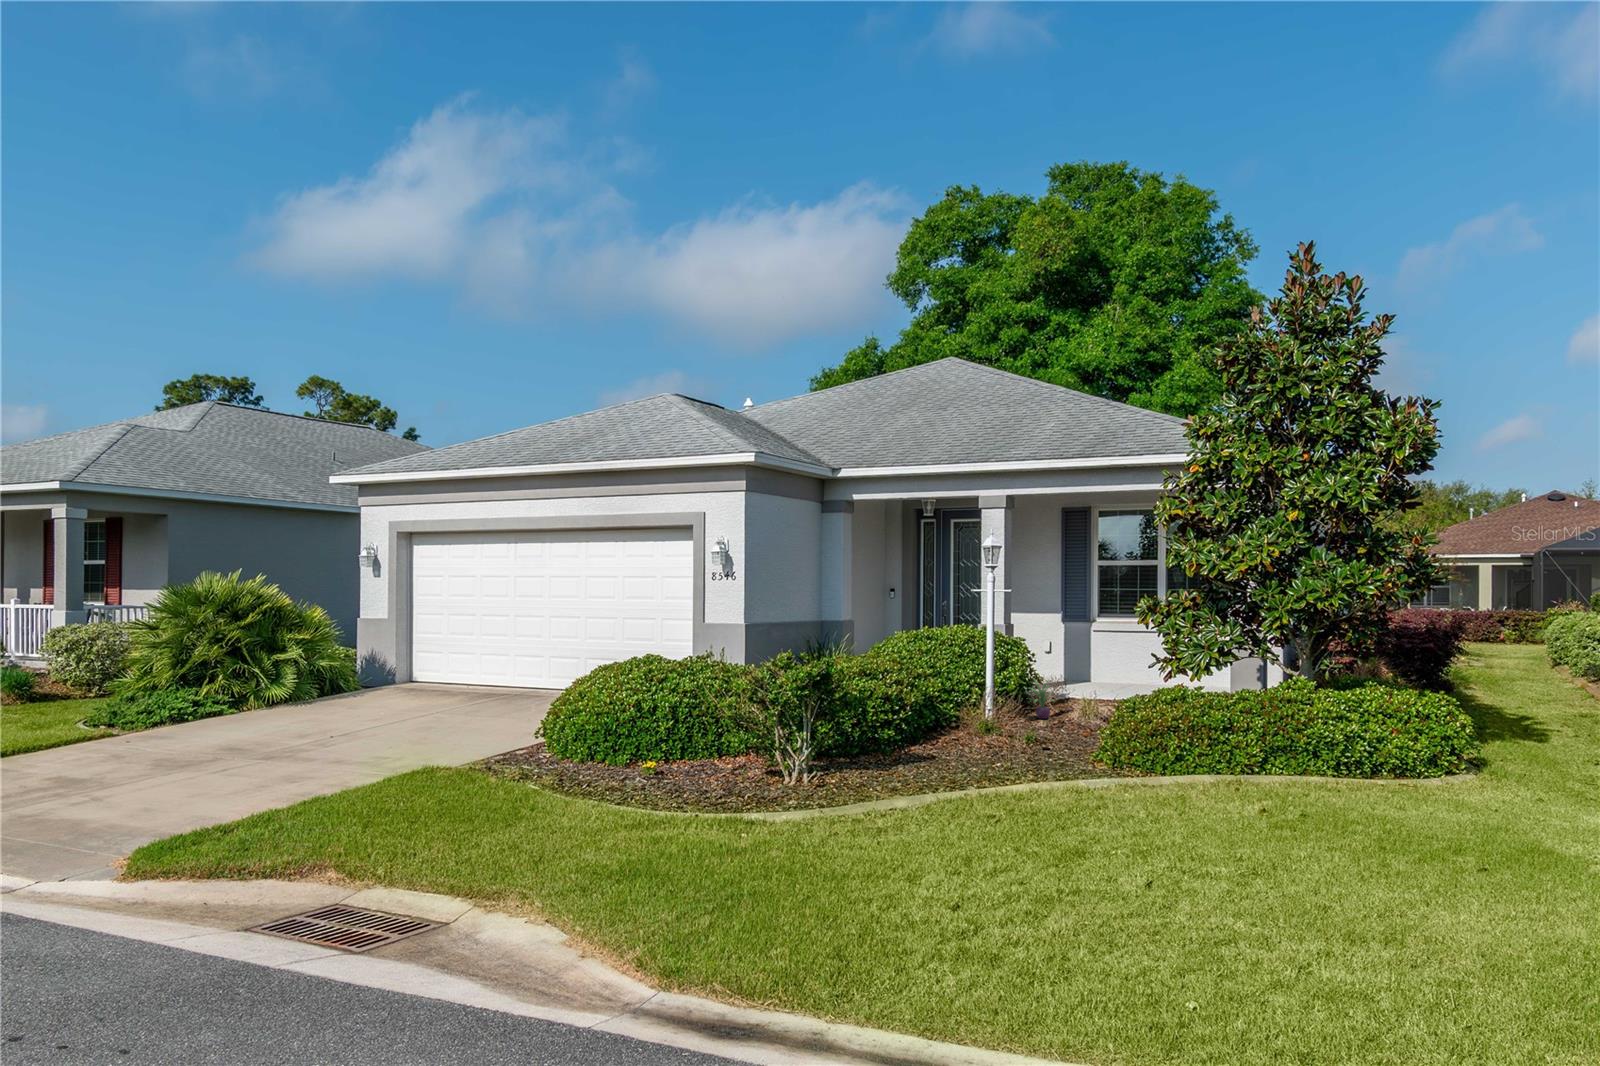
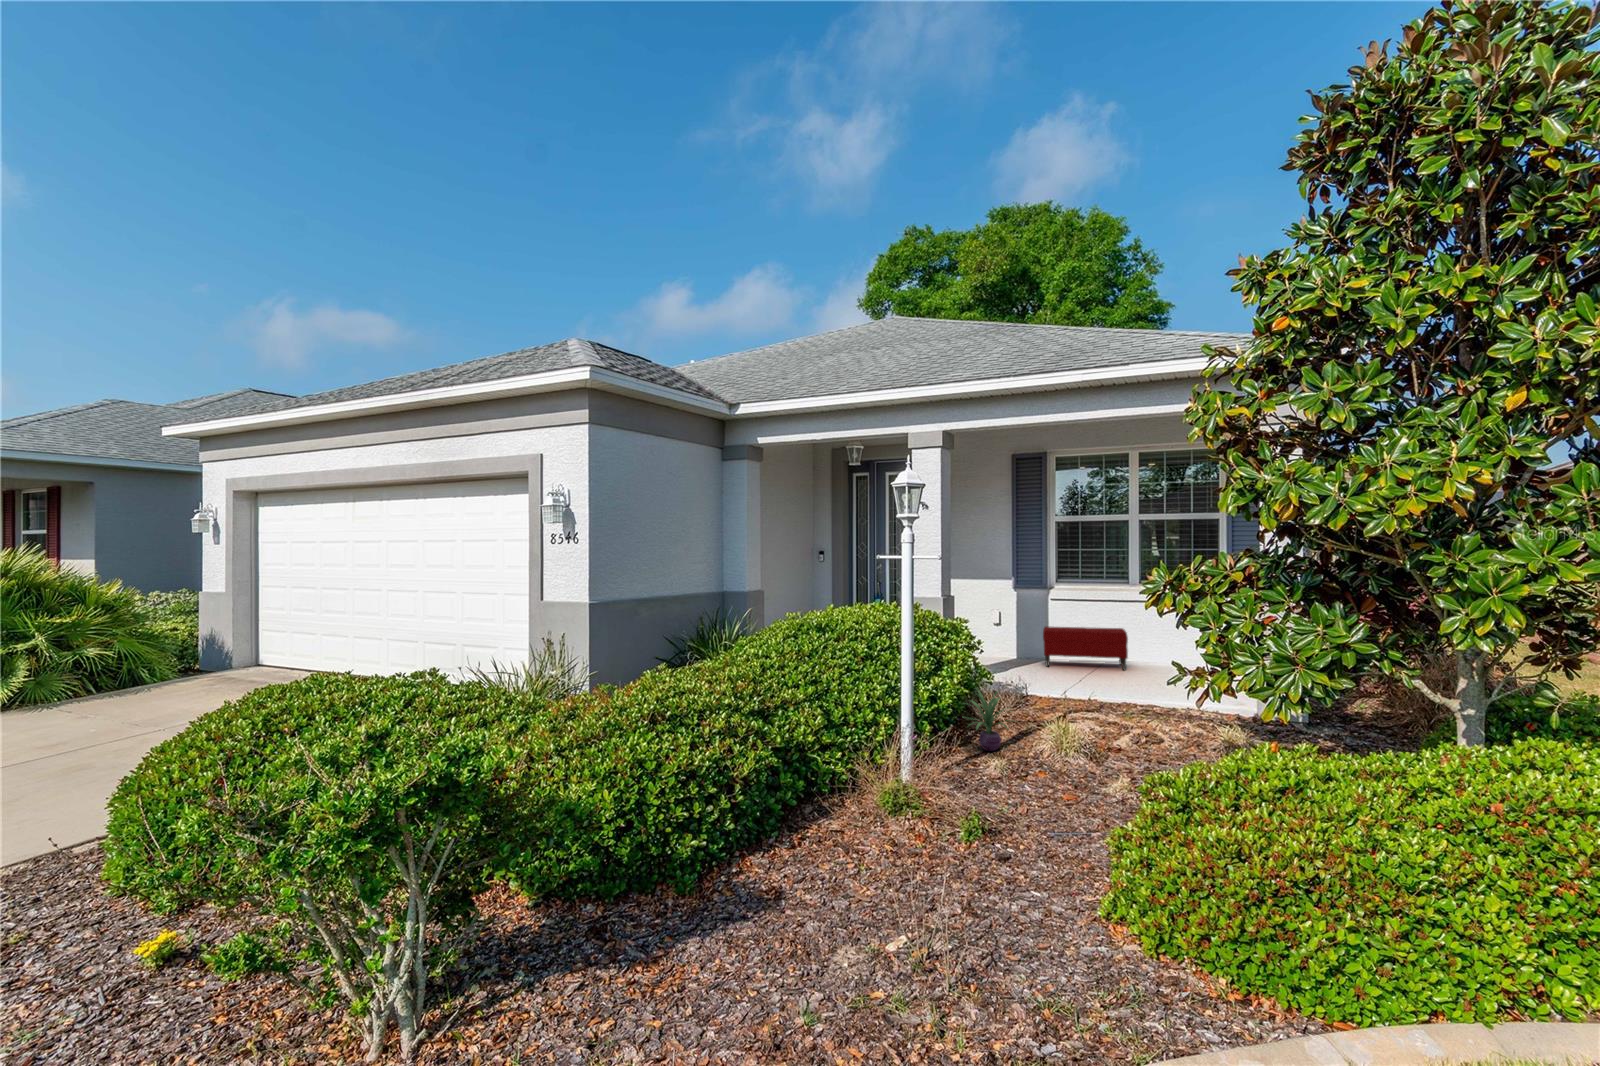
bench: none [1086,653,1152,686] -> present [1043,626,1128,670]

